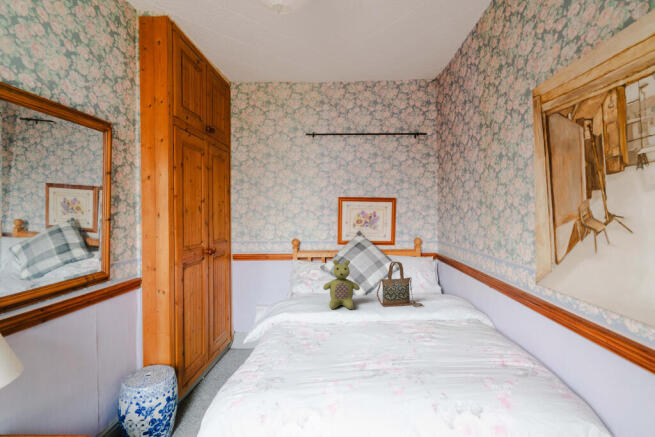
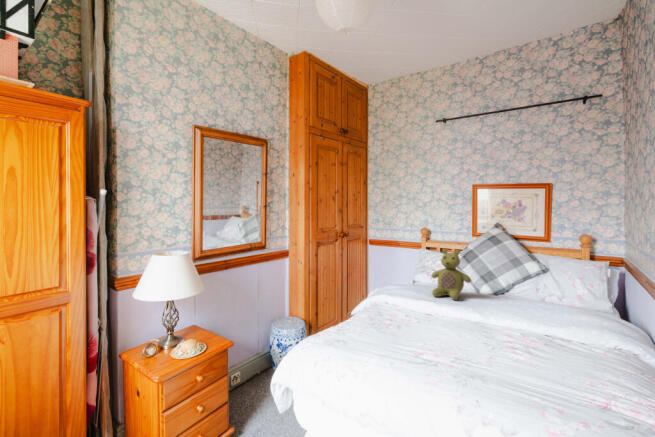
handbag: present [377,262,423,307] -> none [490,256,553,312]

